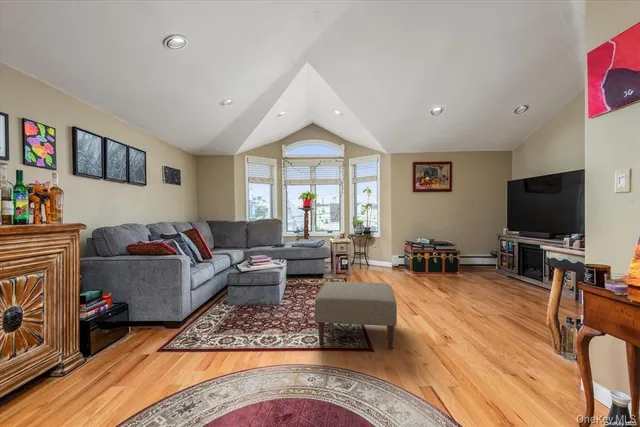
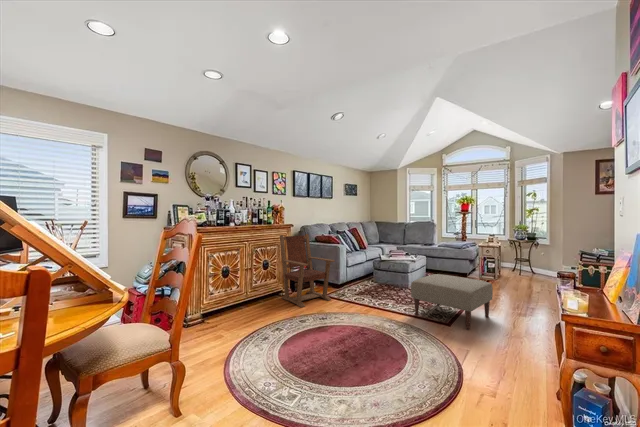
armchair: none [53,242,186,393] -> present [280,234,335,307]

